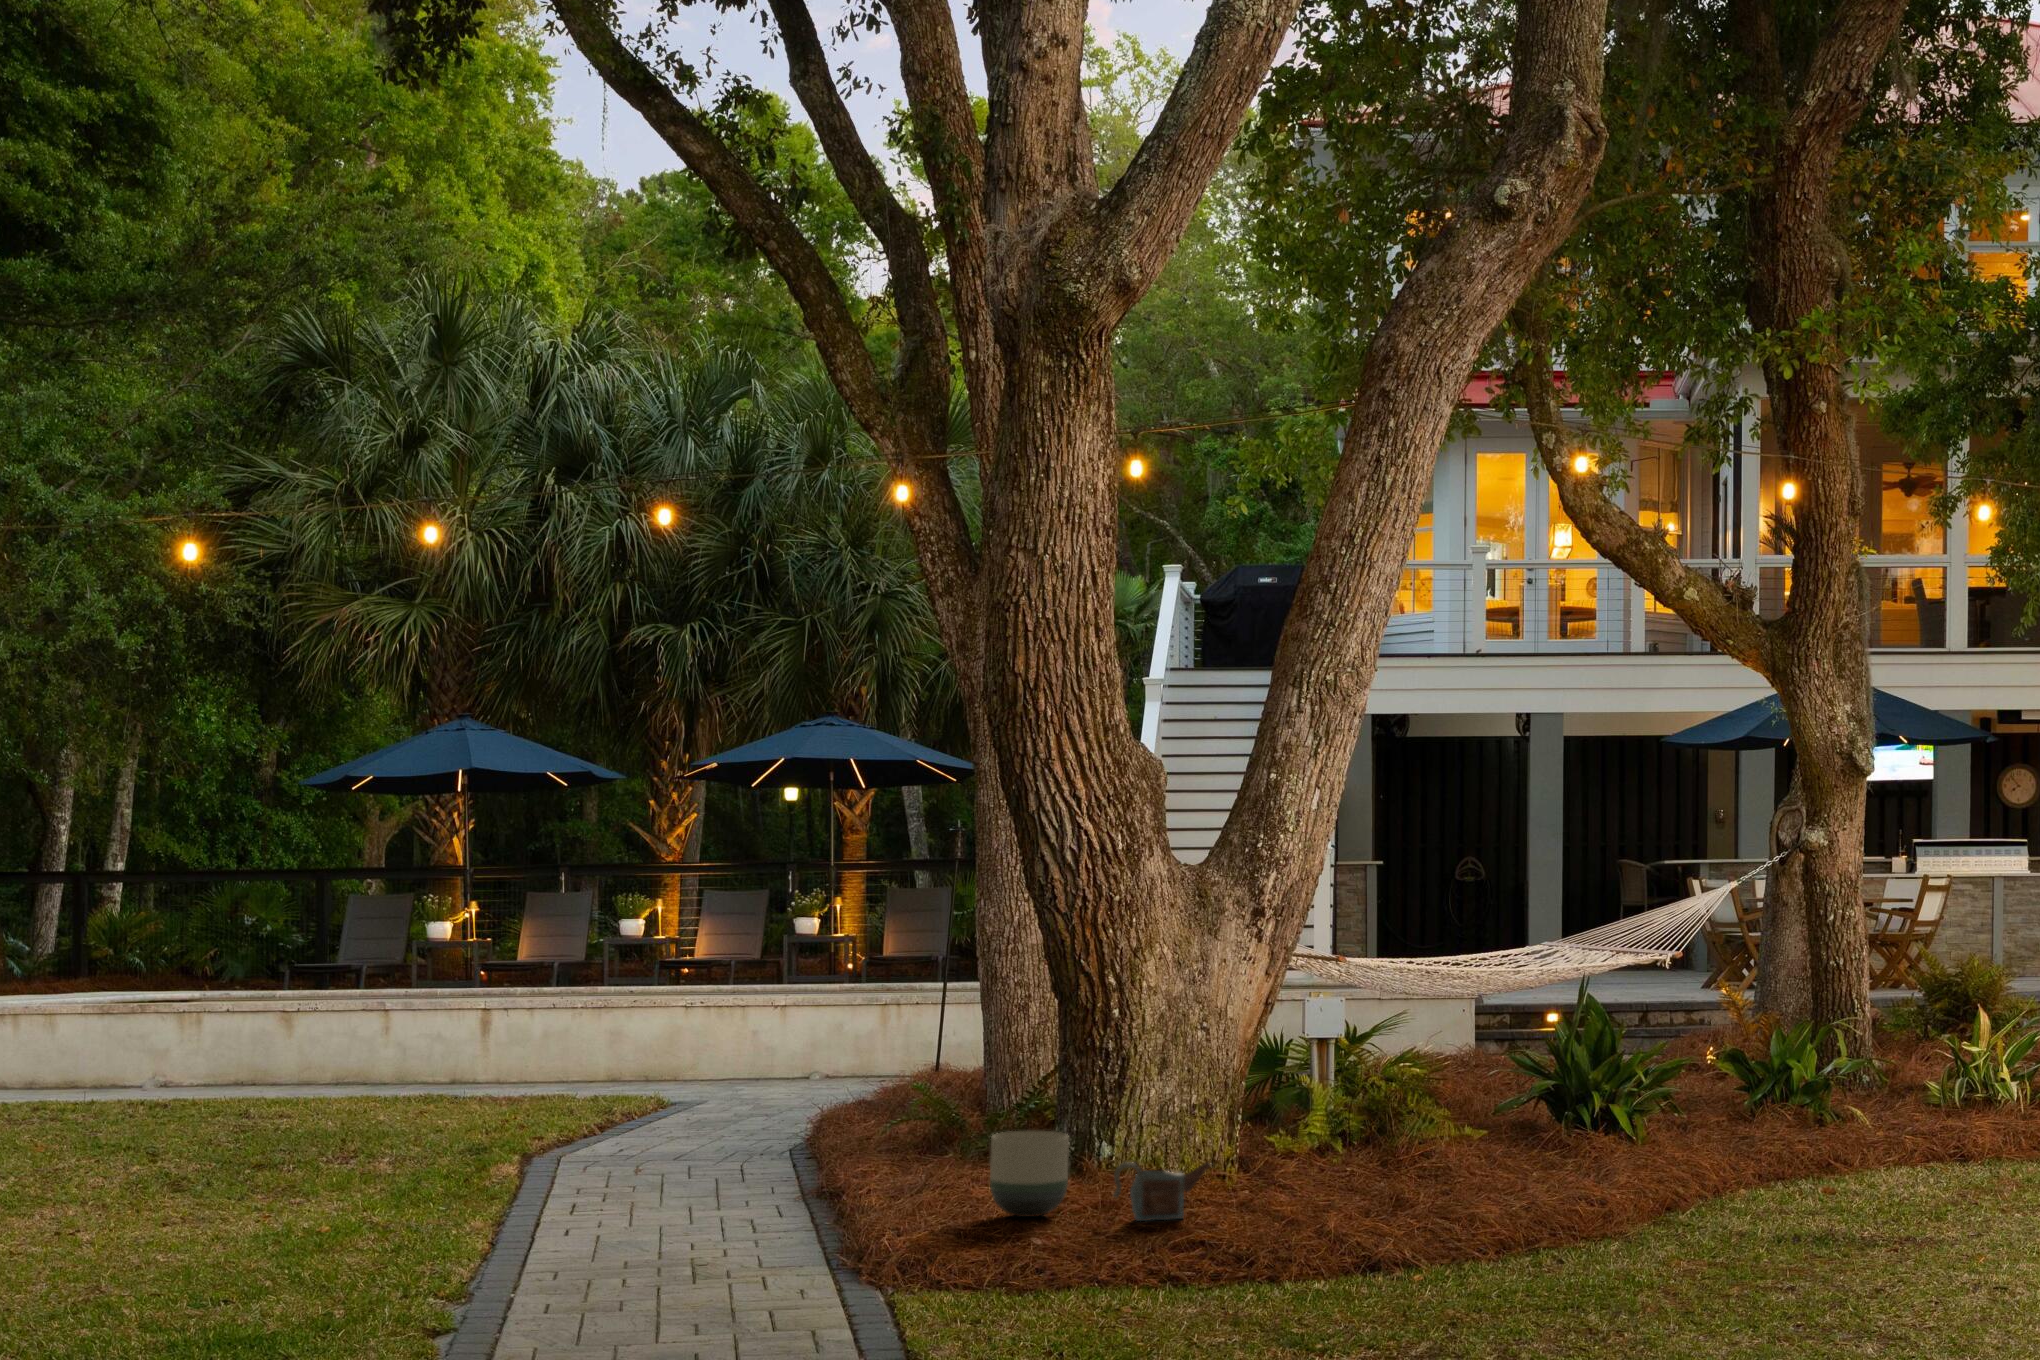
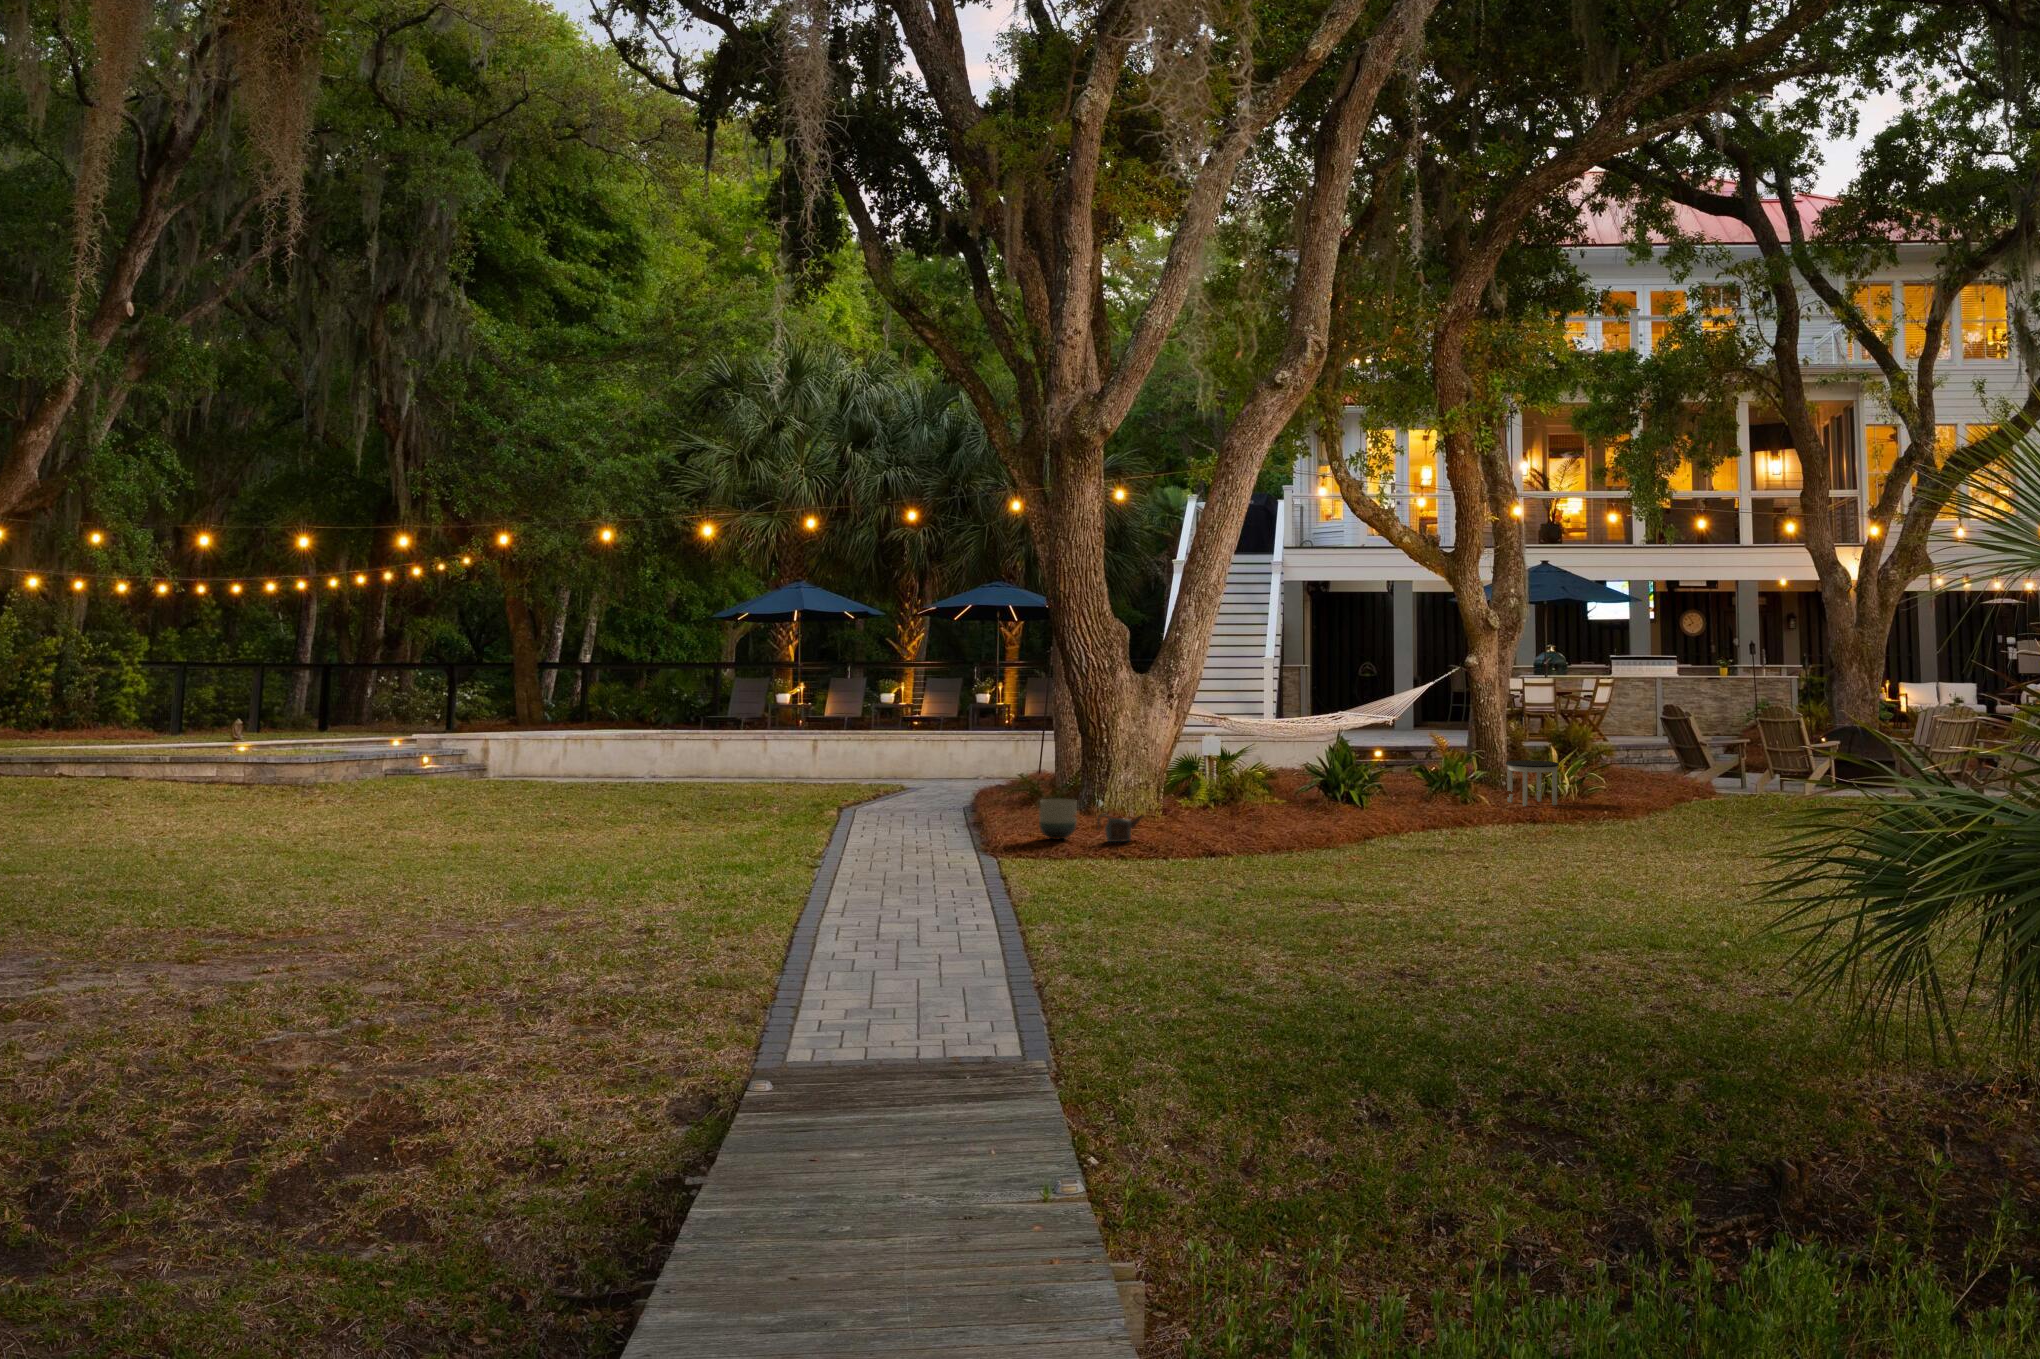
round table: none [1860,1031,1963,1121] -> present [1506,760,1559,806]

